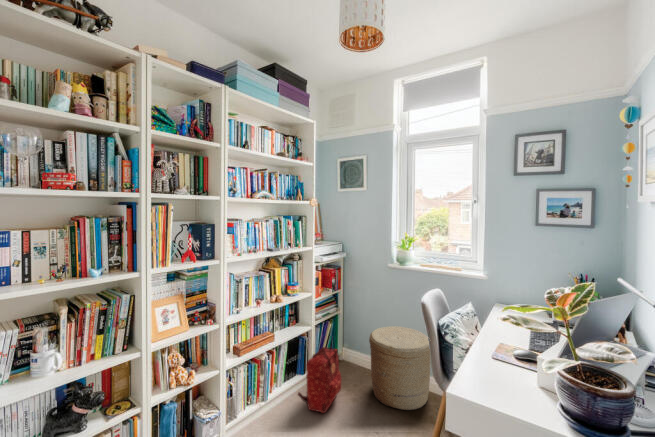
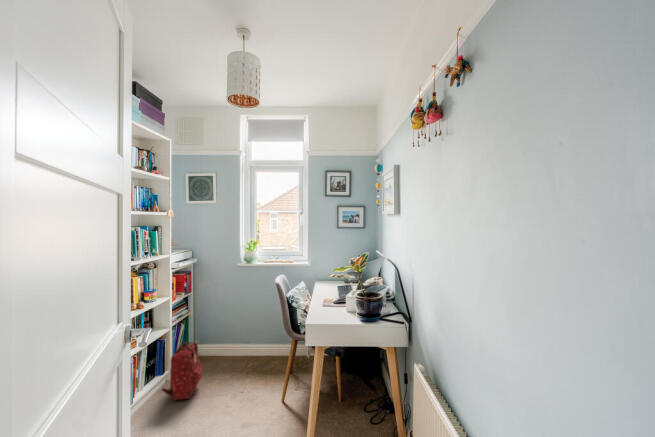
woven basket: present [369,326,431,410] -> none [224,314,274,377]

